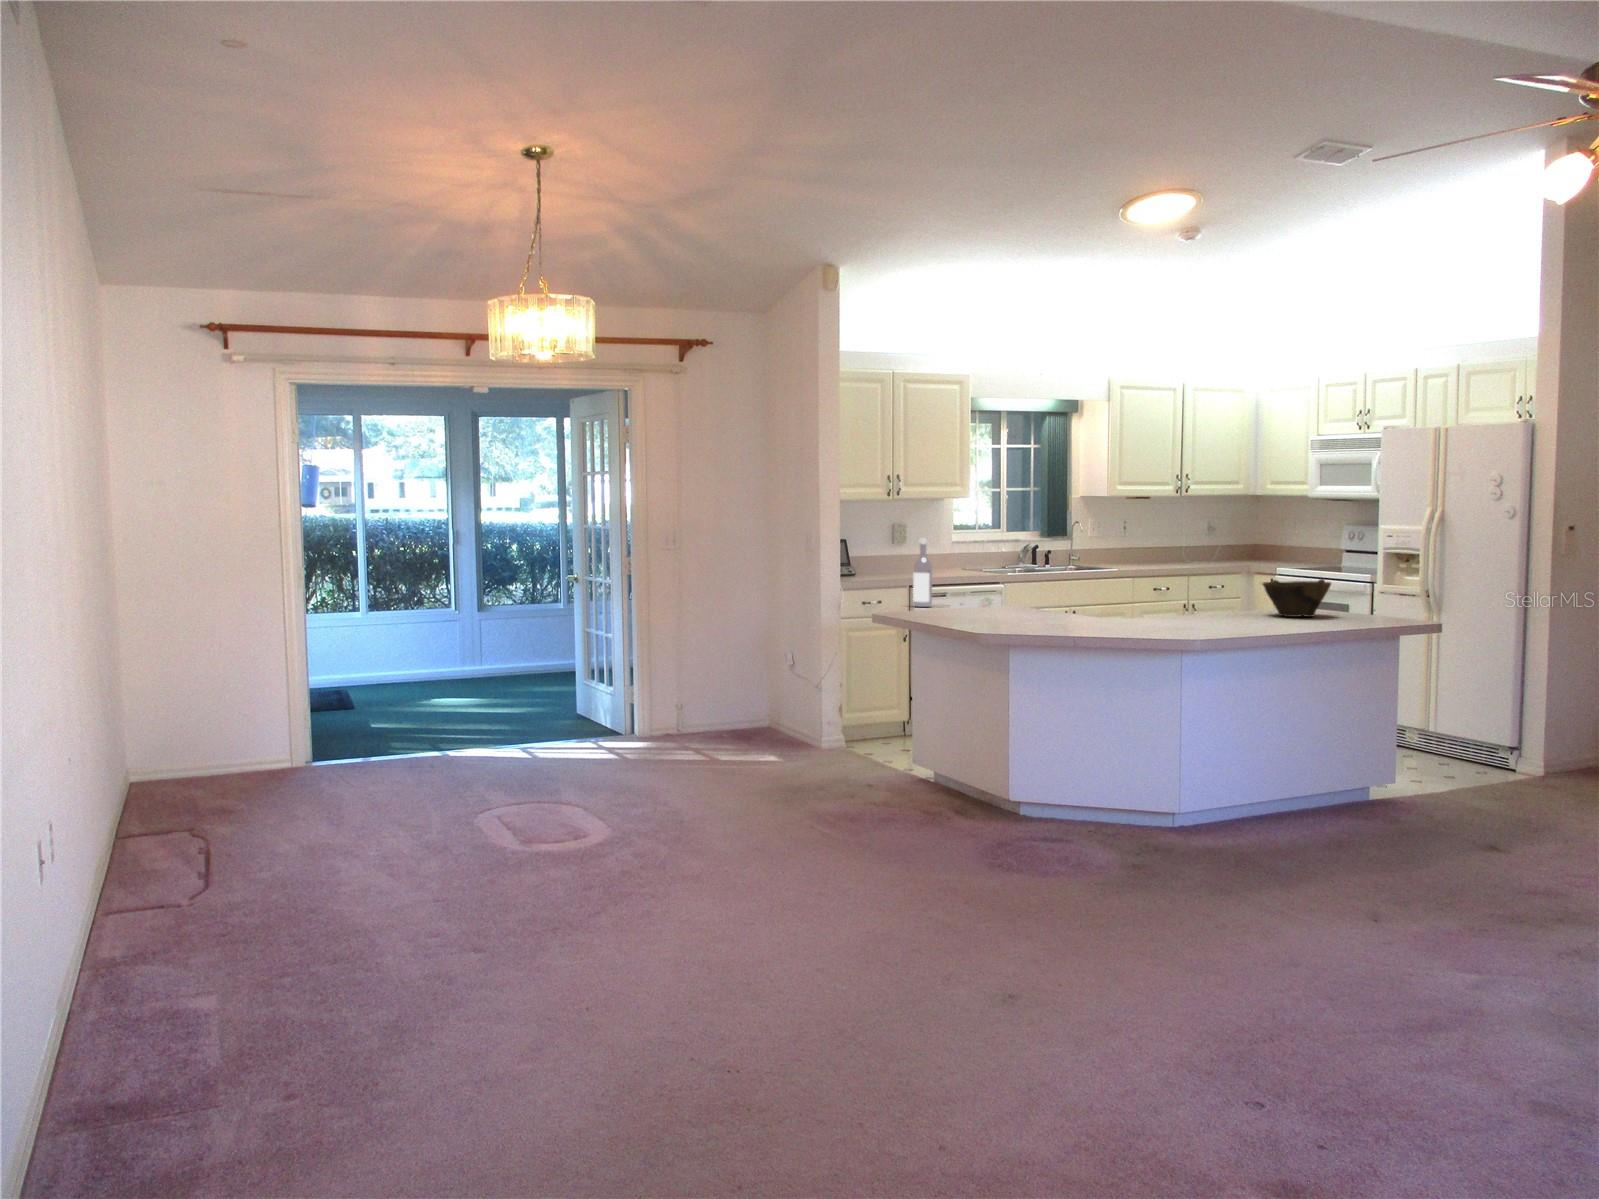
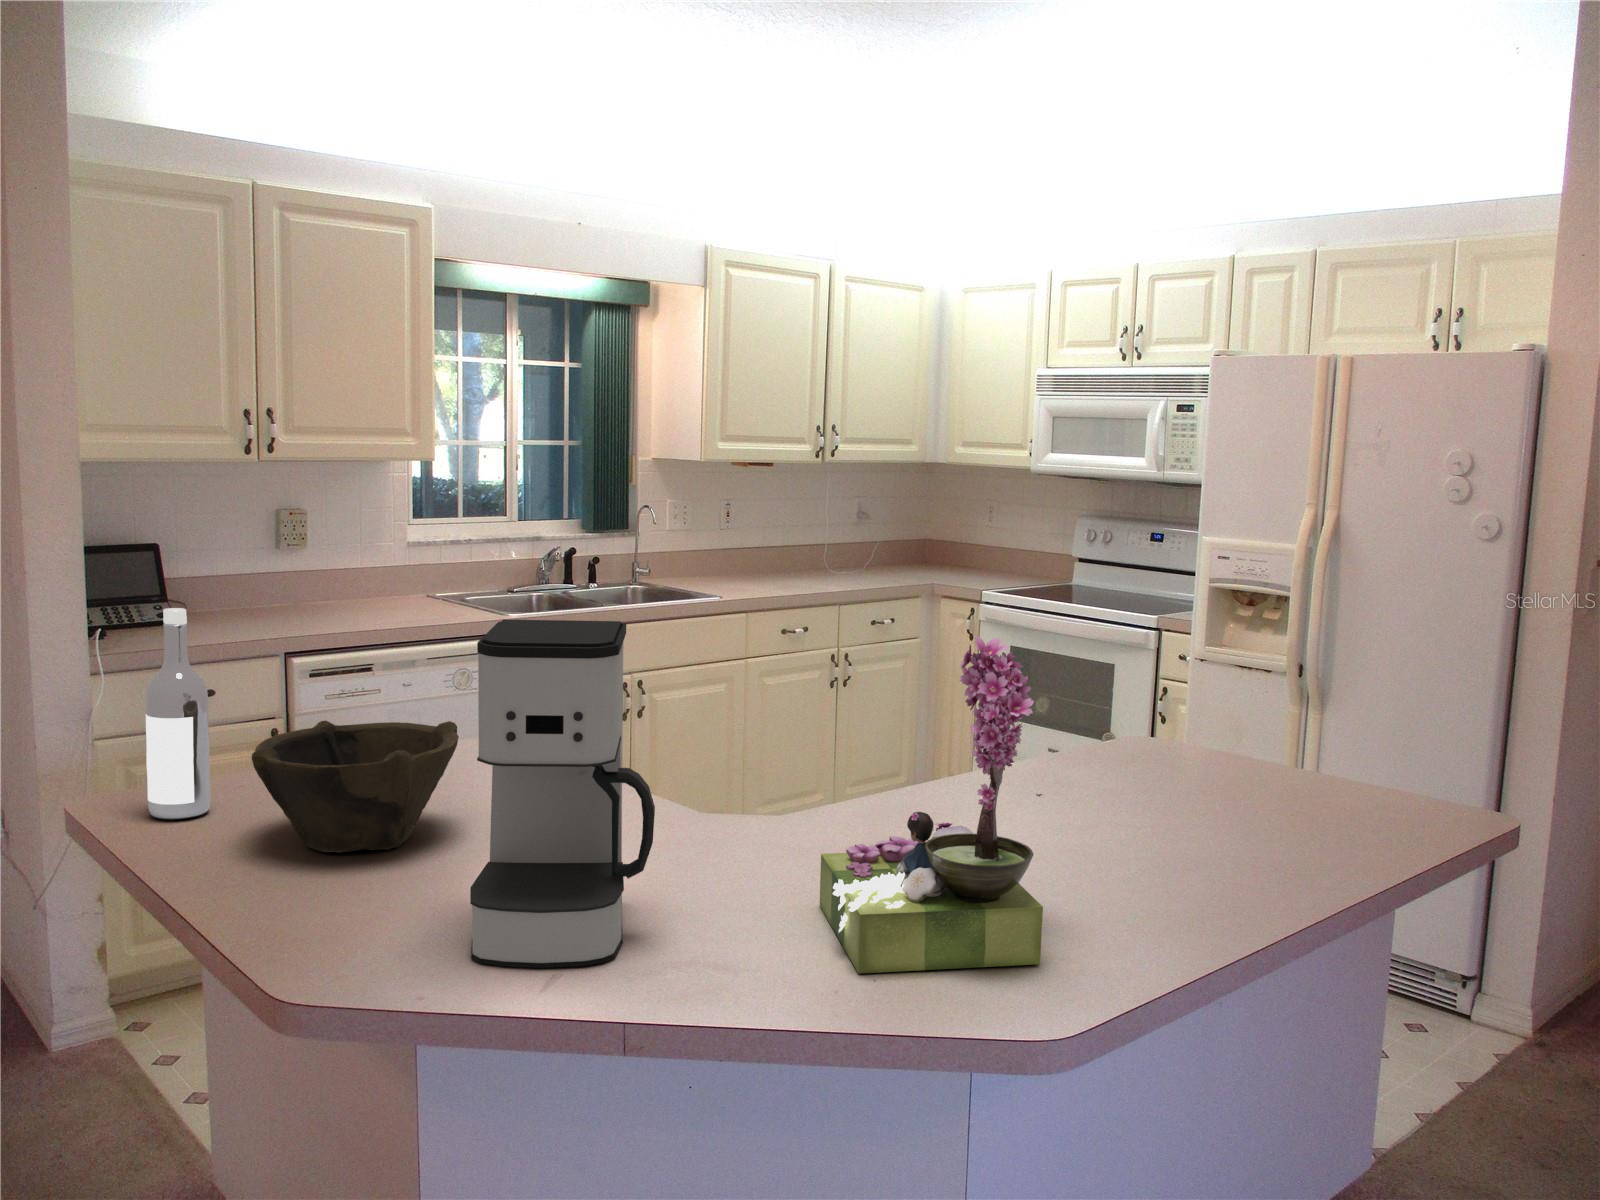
coffee maker: none [1029,531,1082,621] -> present [470,619,655,968]
flower arrangement: none [1133,532,1201,624] -> present [820,635,1043,973]
bowl: present [1263,579,1331,617] -> present [252,720,459,852]

